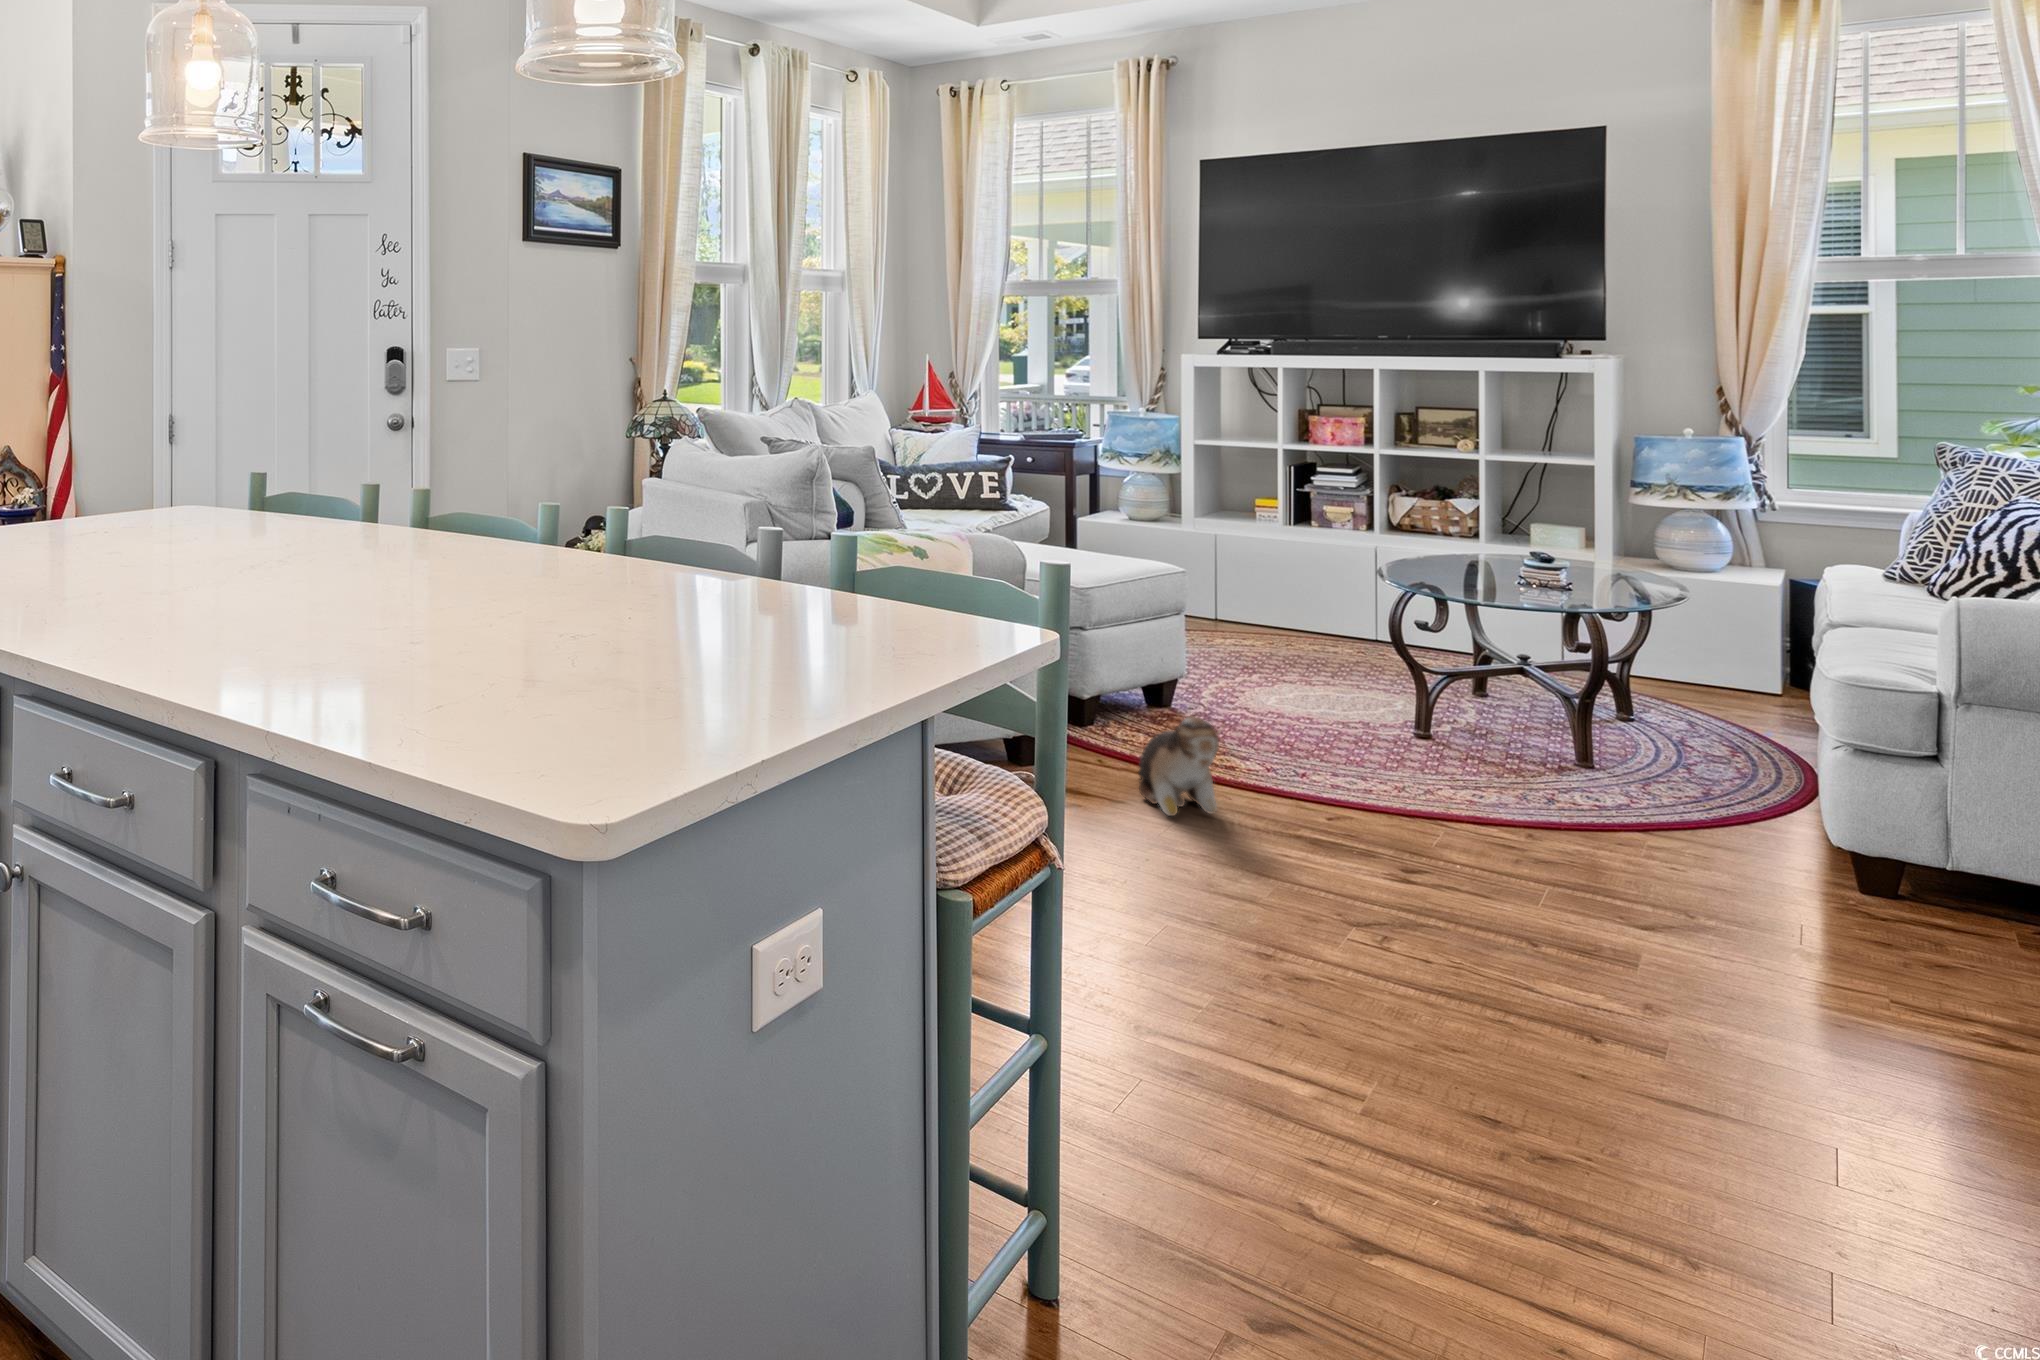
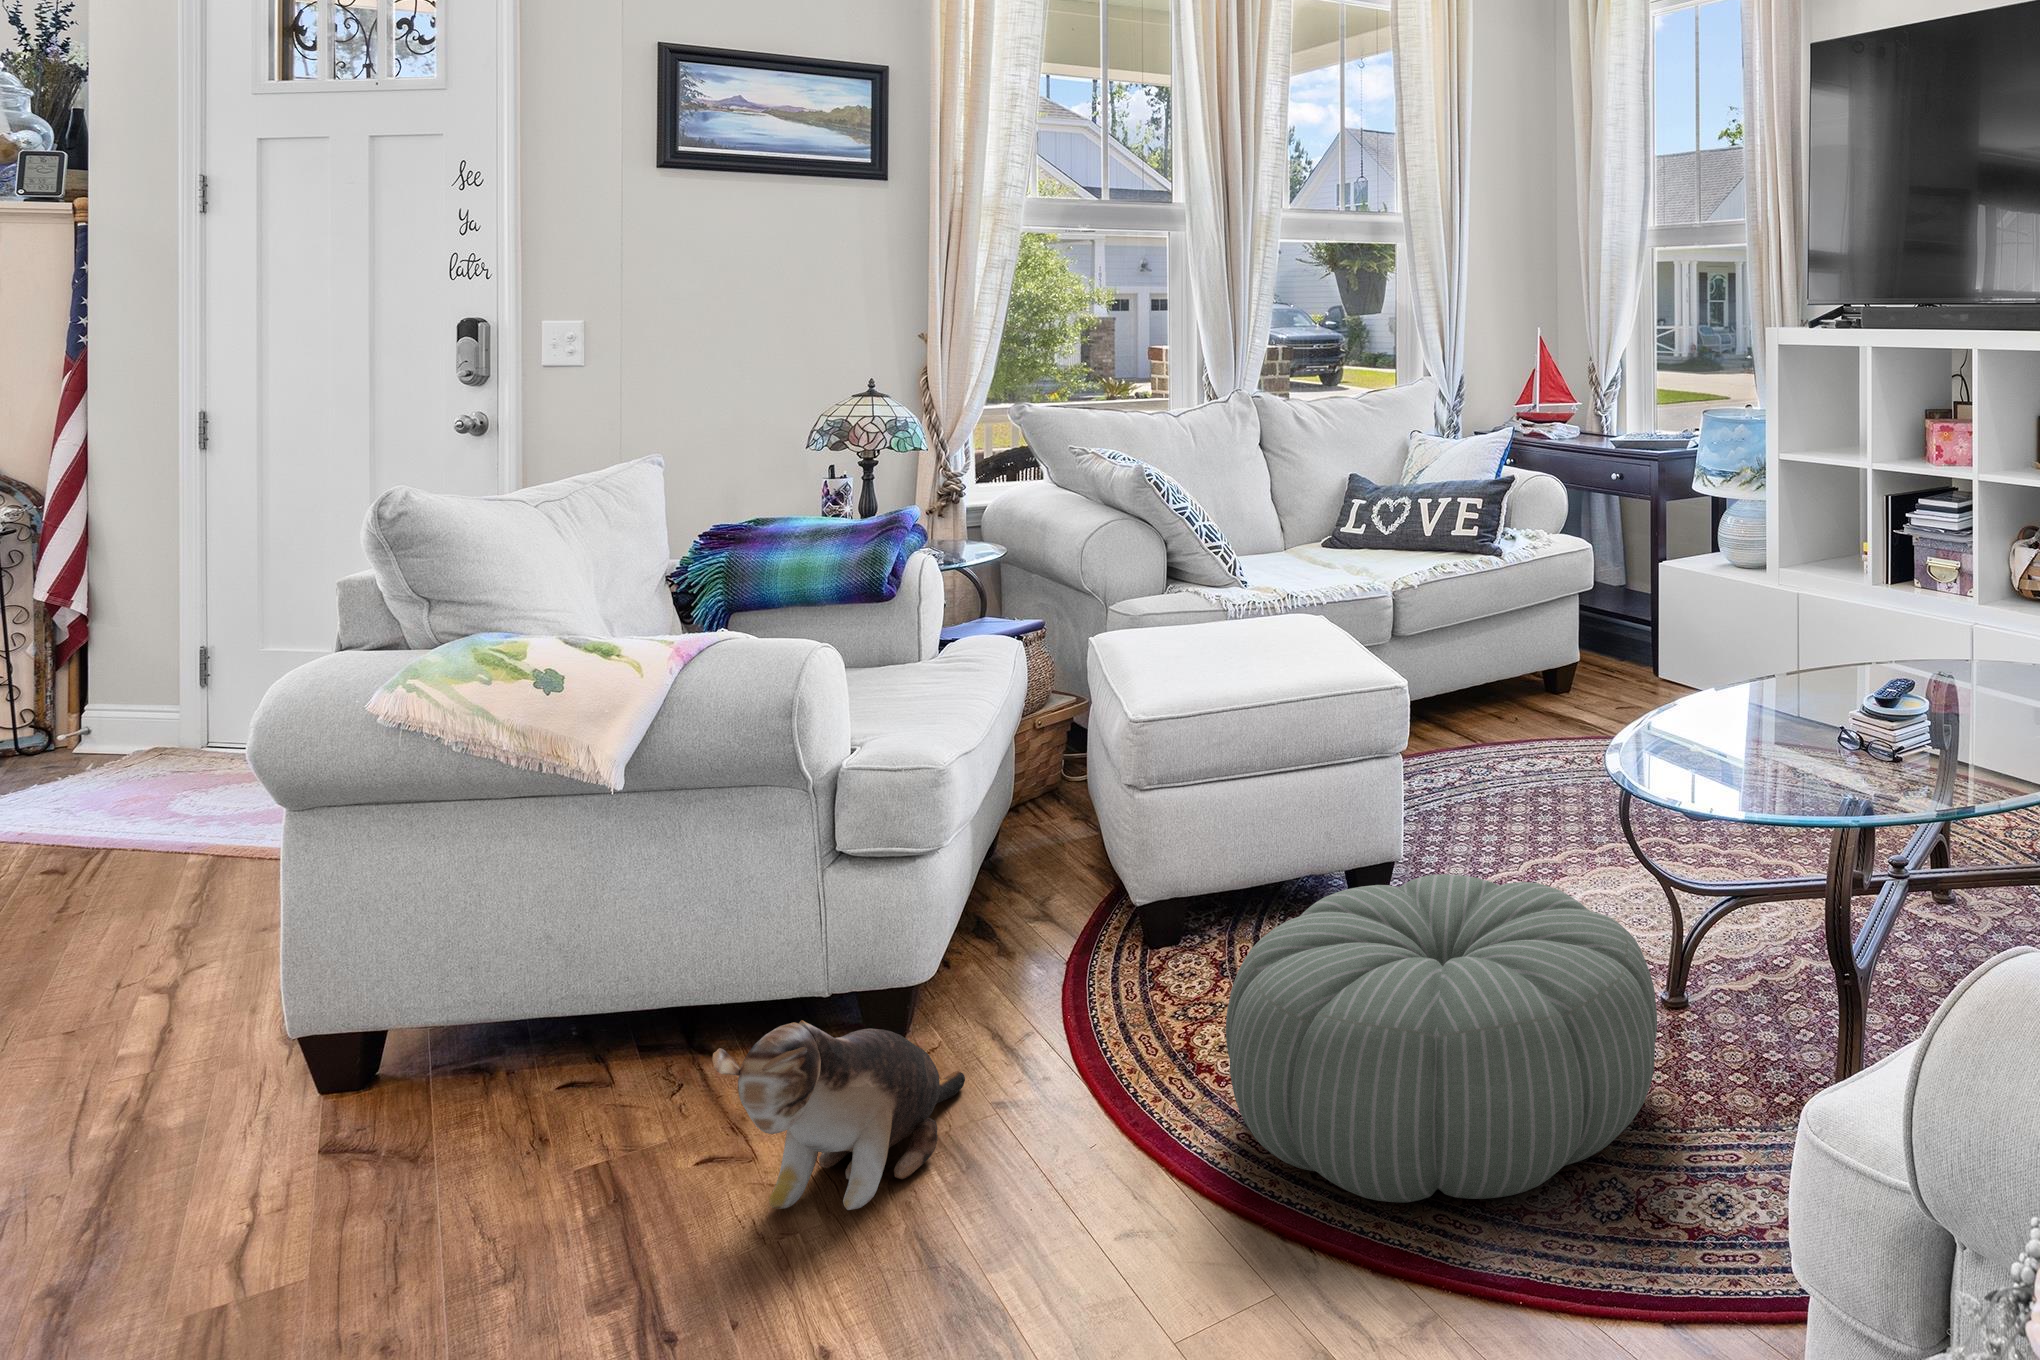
pouf: none [1280,661,1551,800] -> present [1226,874,1657,1203]

